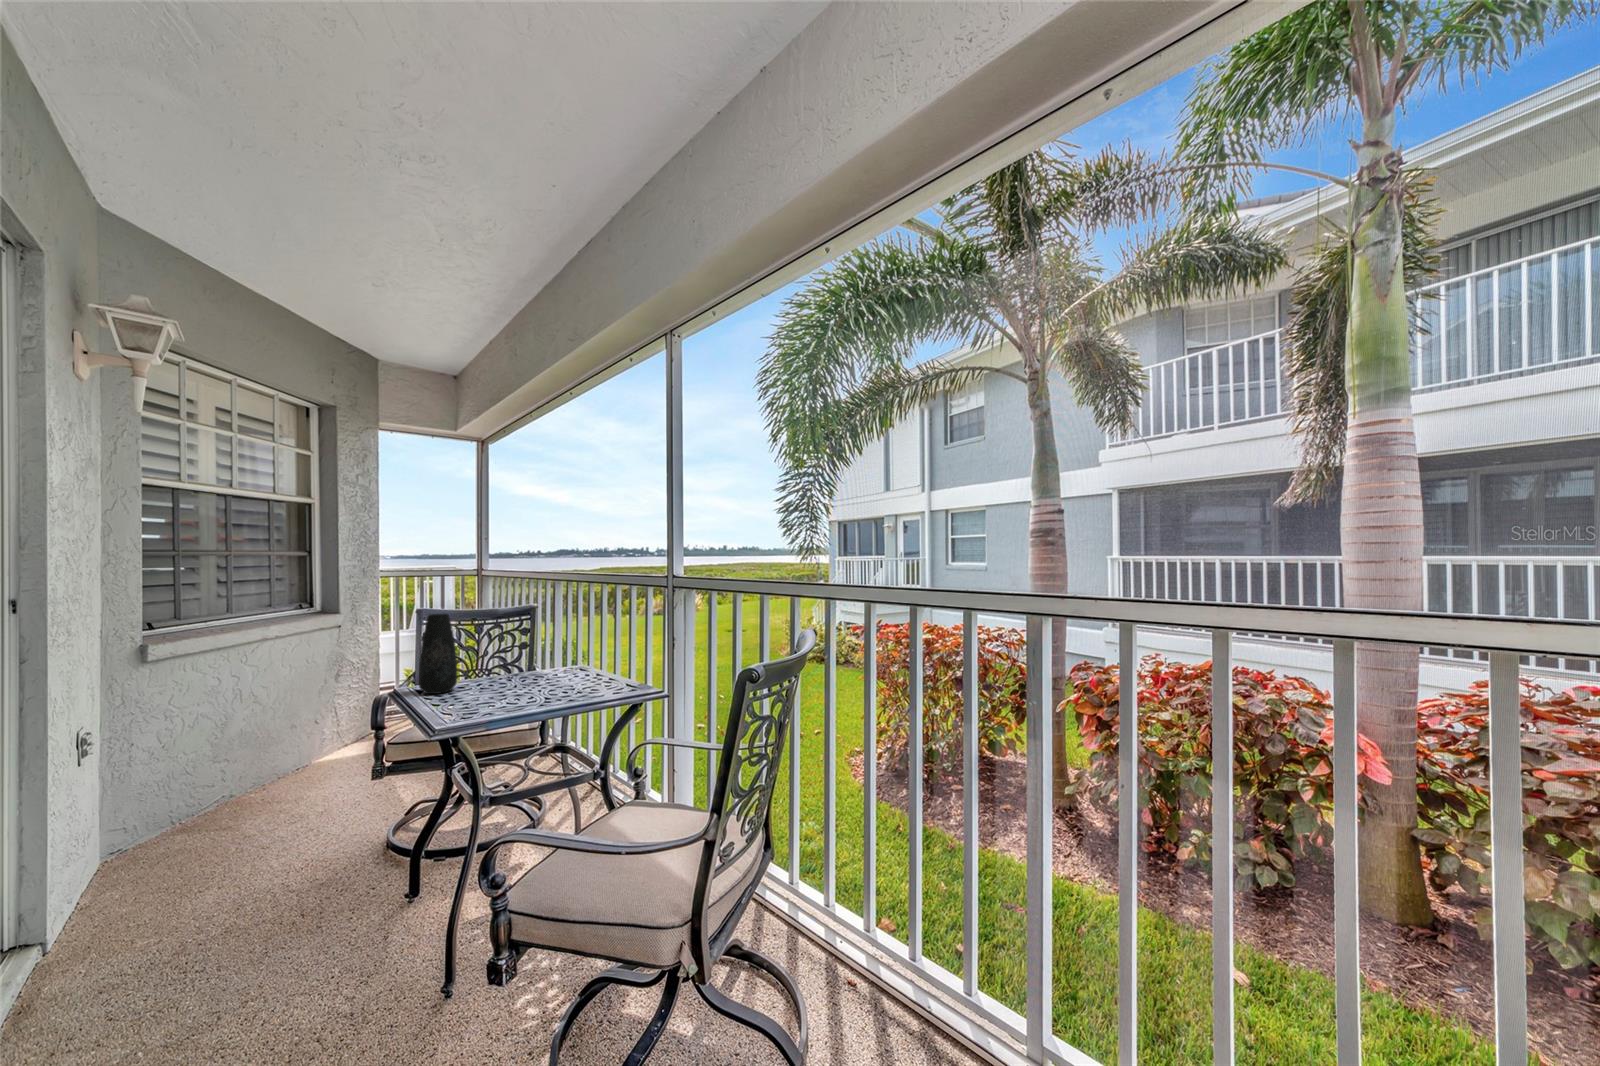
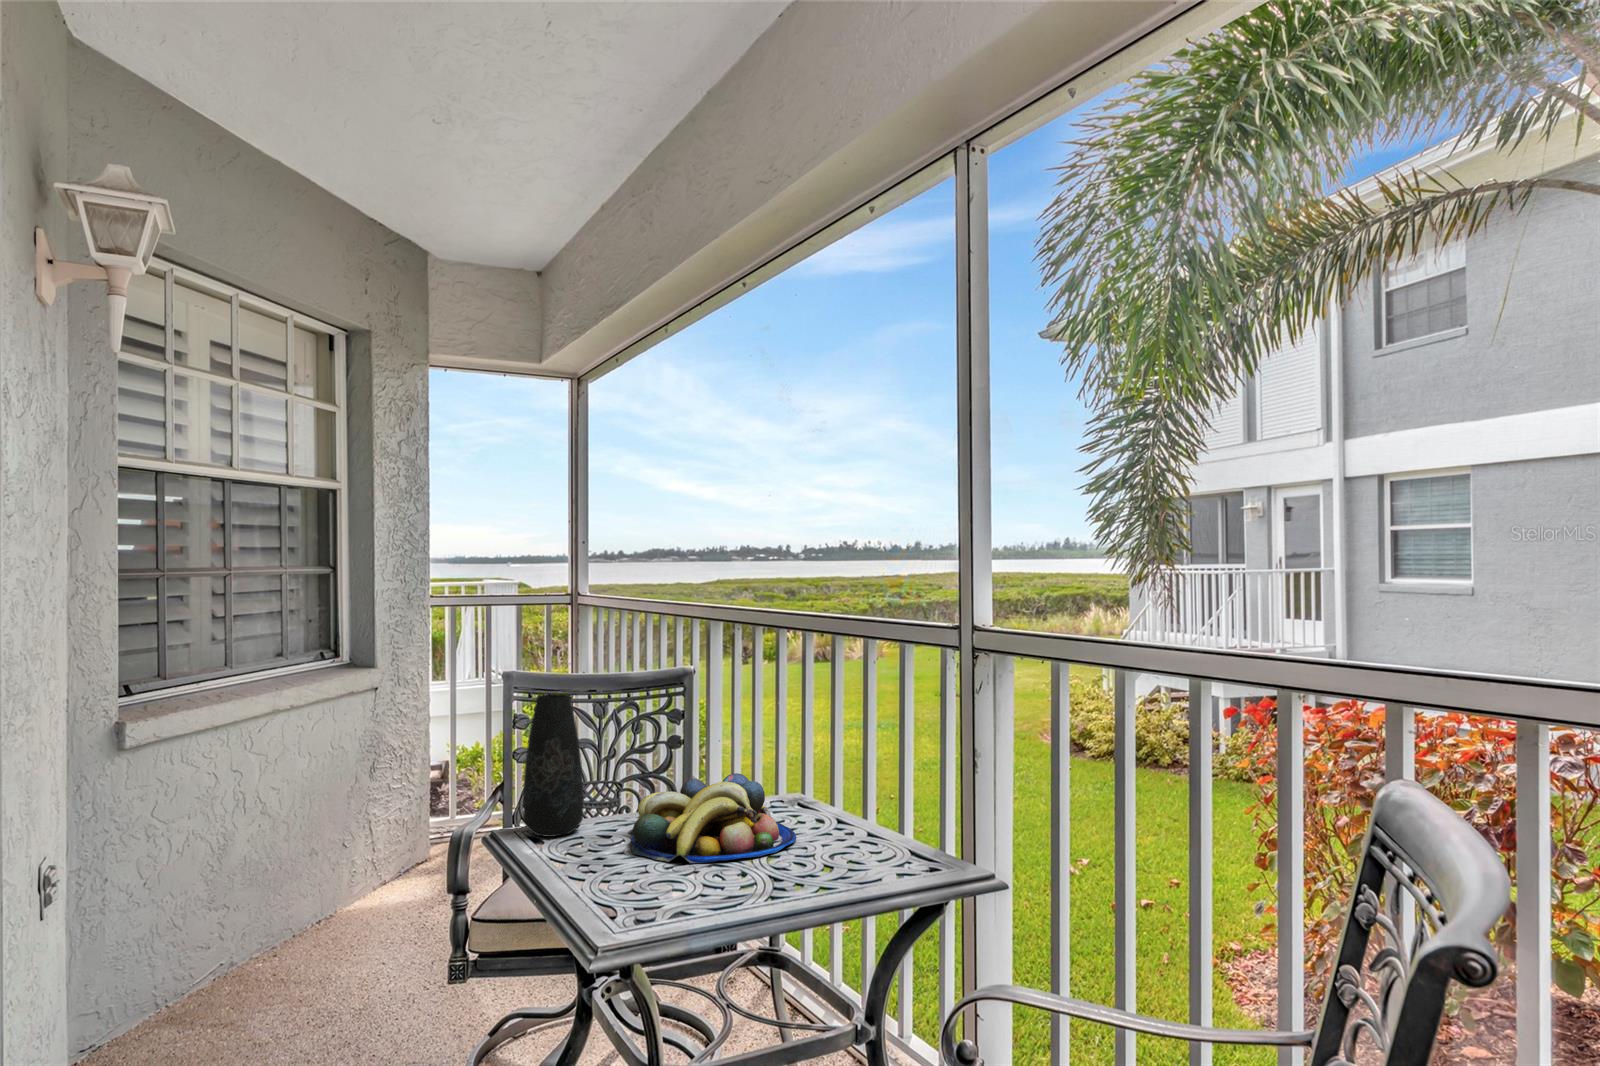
fruit bowl: none [482,654,581,701] -> present [631,773,796,863]

